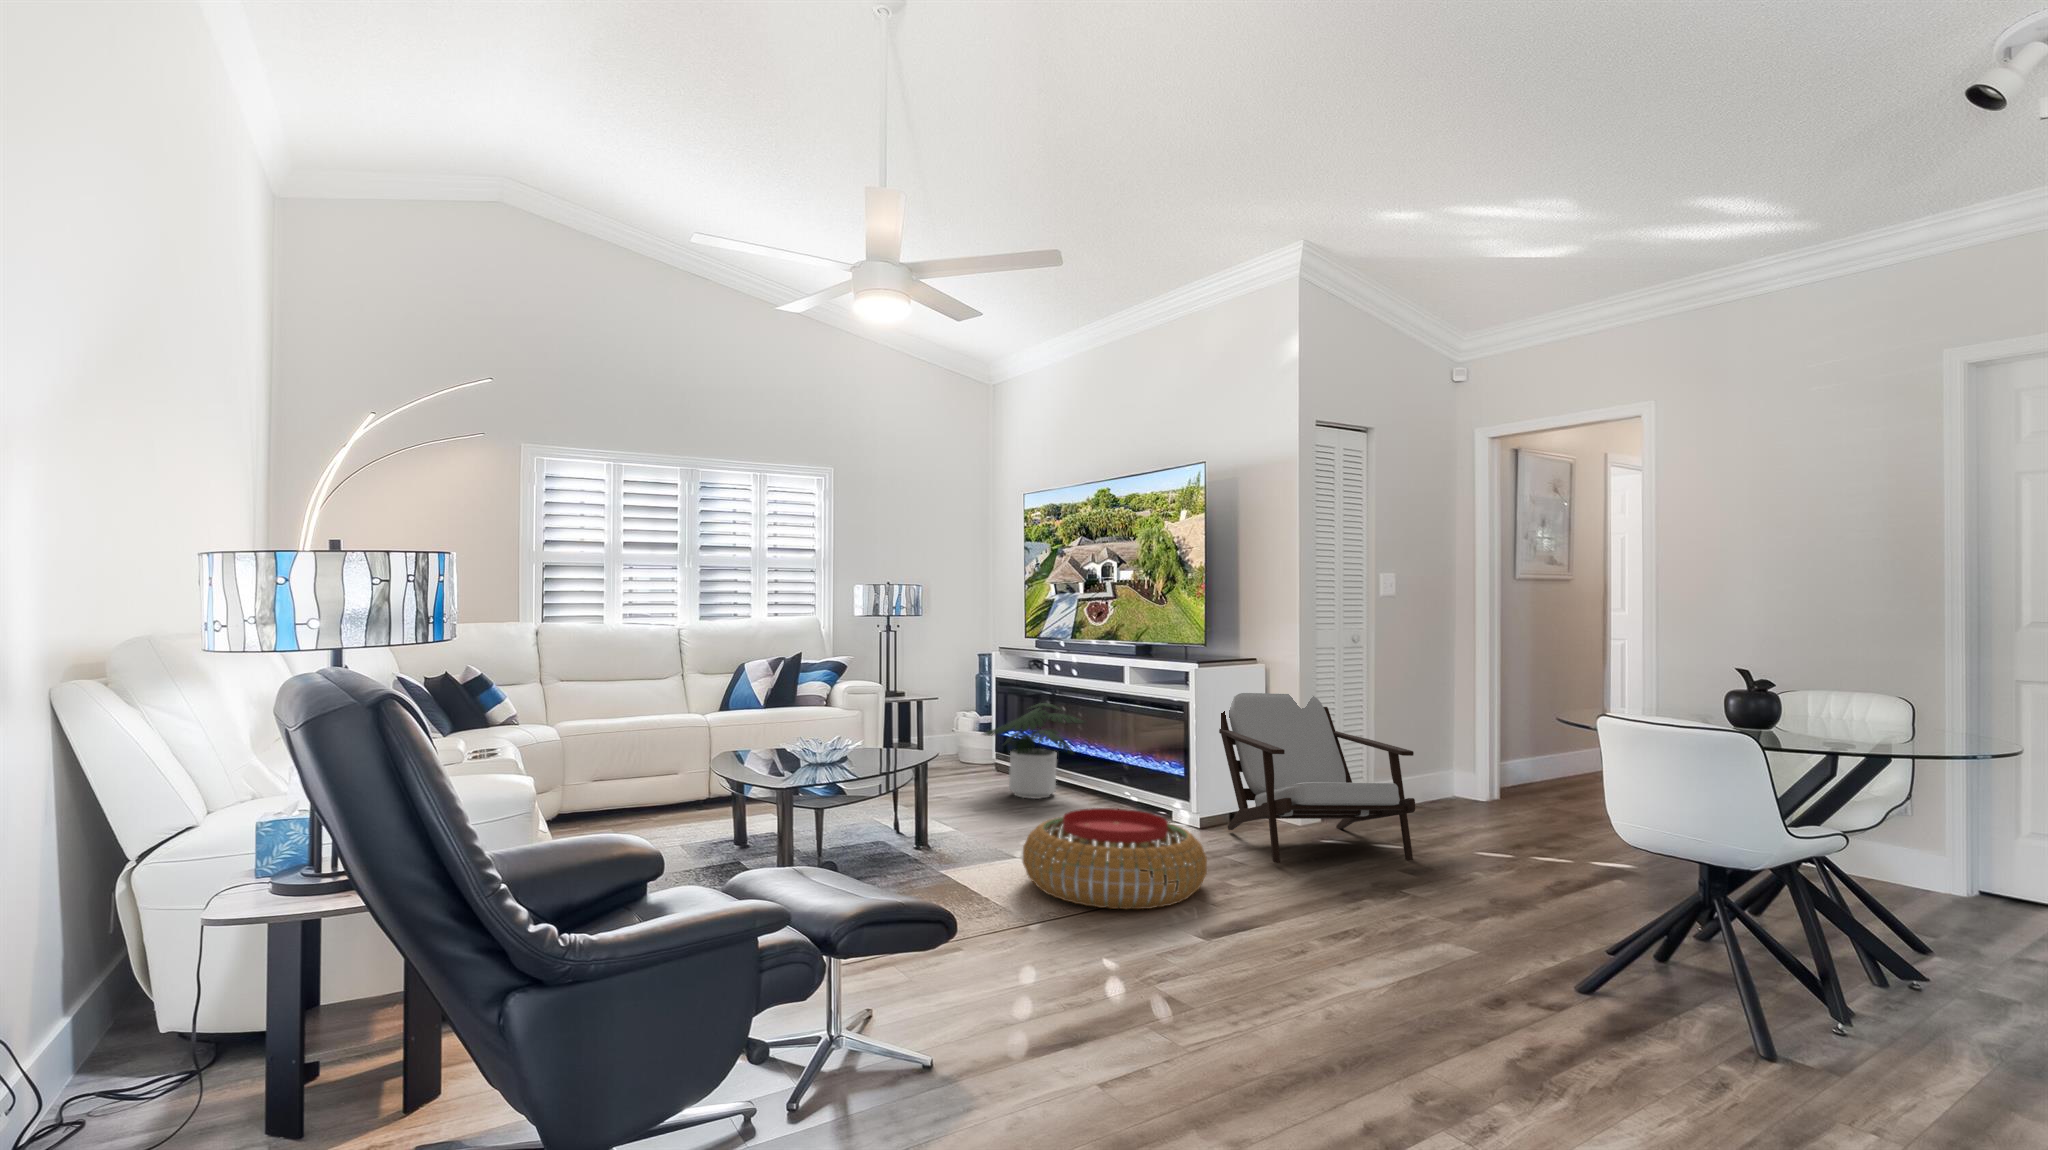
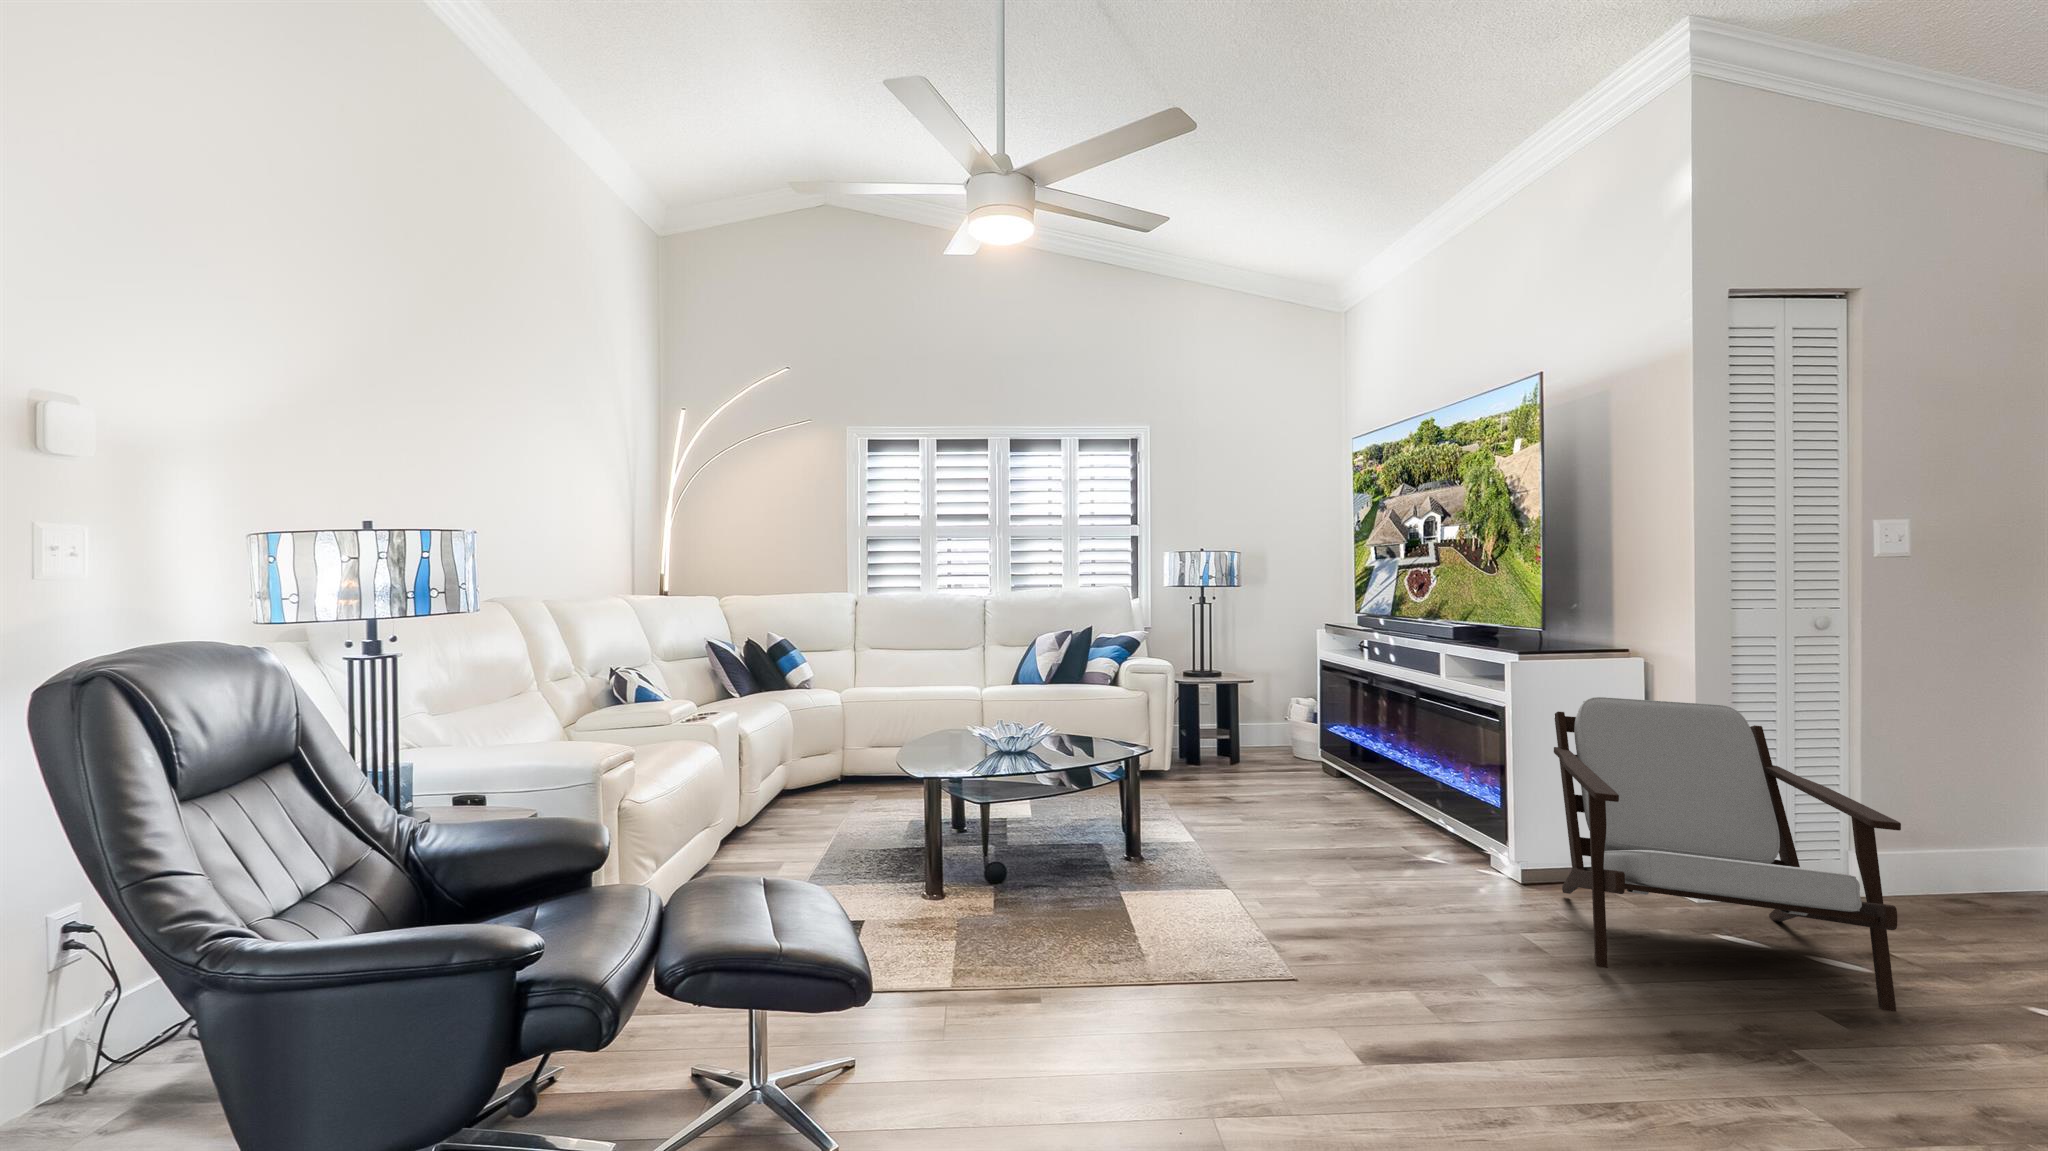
potted plant: present [983,703,1084,799] -> none [1265,690,1395,806]
pouf: present [1022,808,1207,909] -> none [1184,843,1450,1009]

